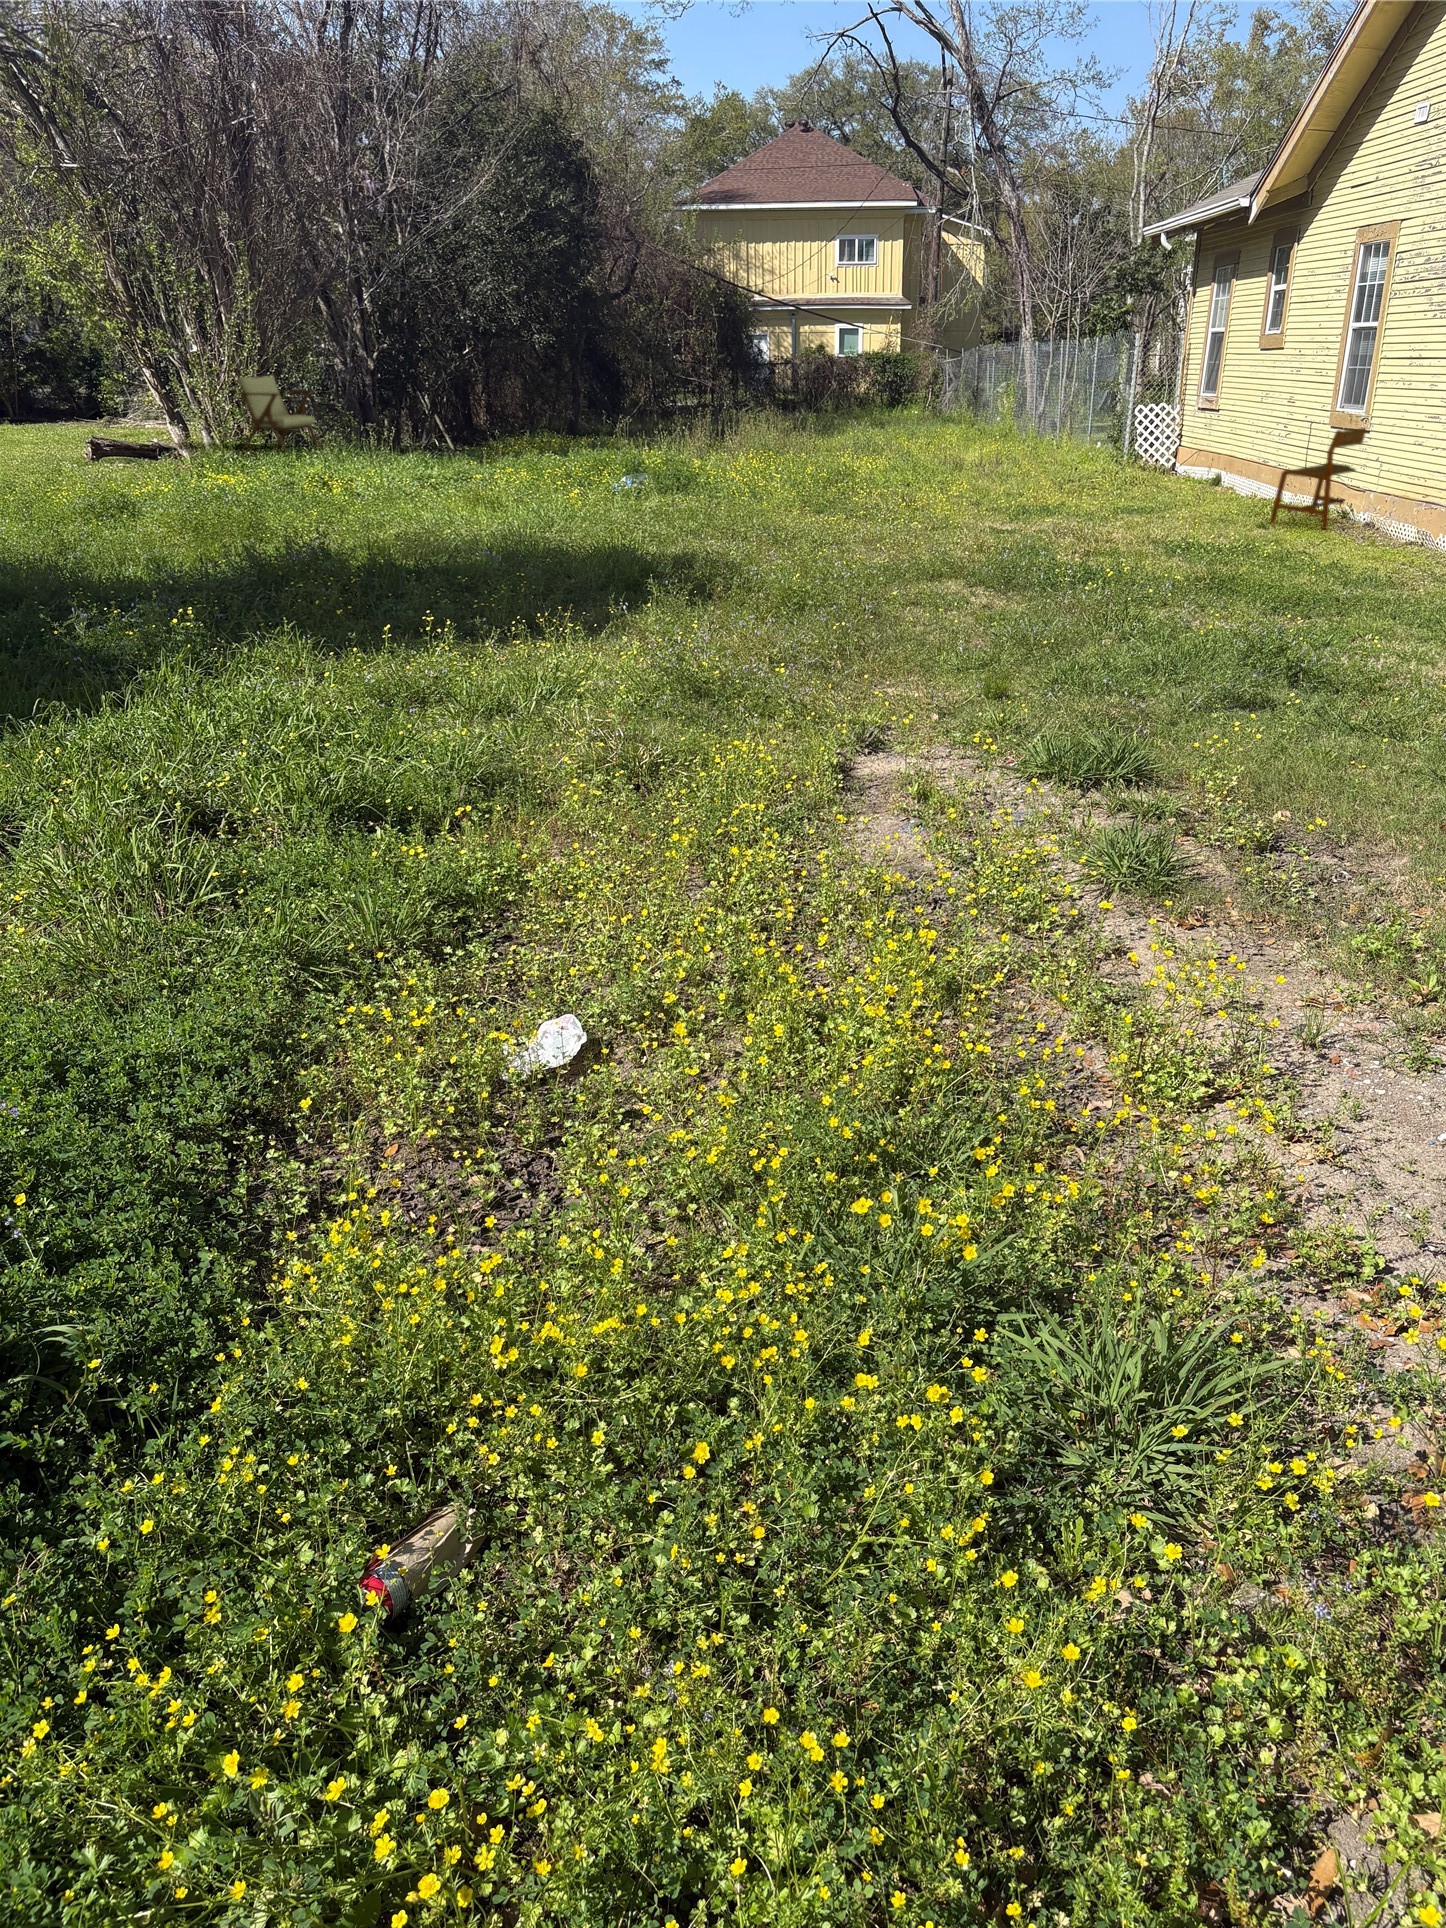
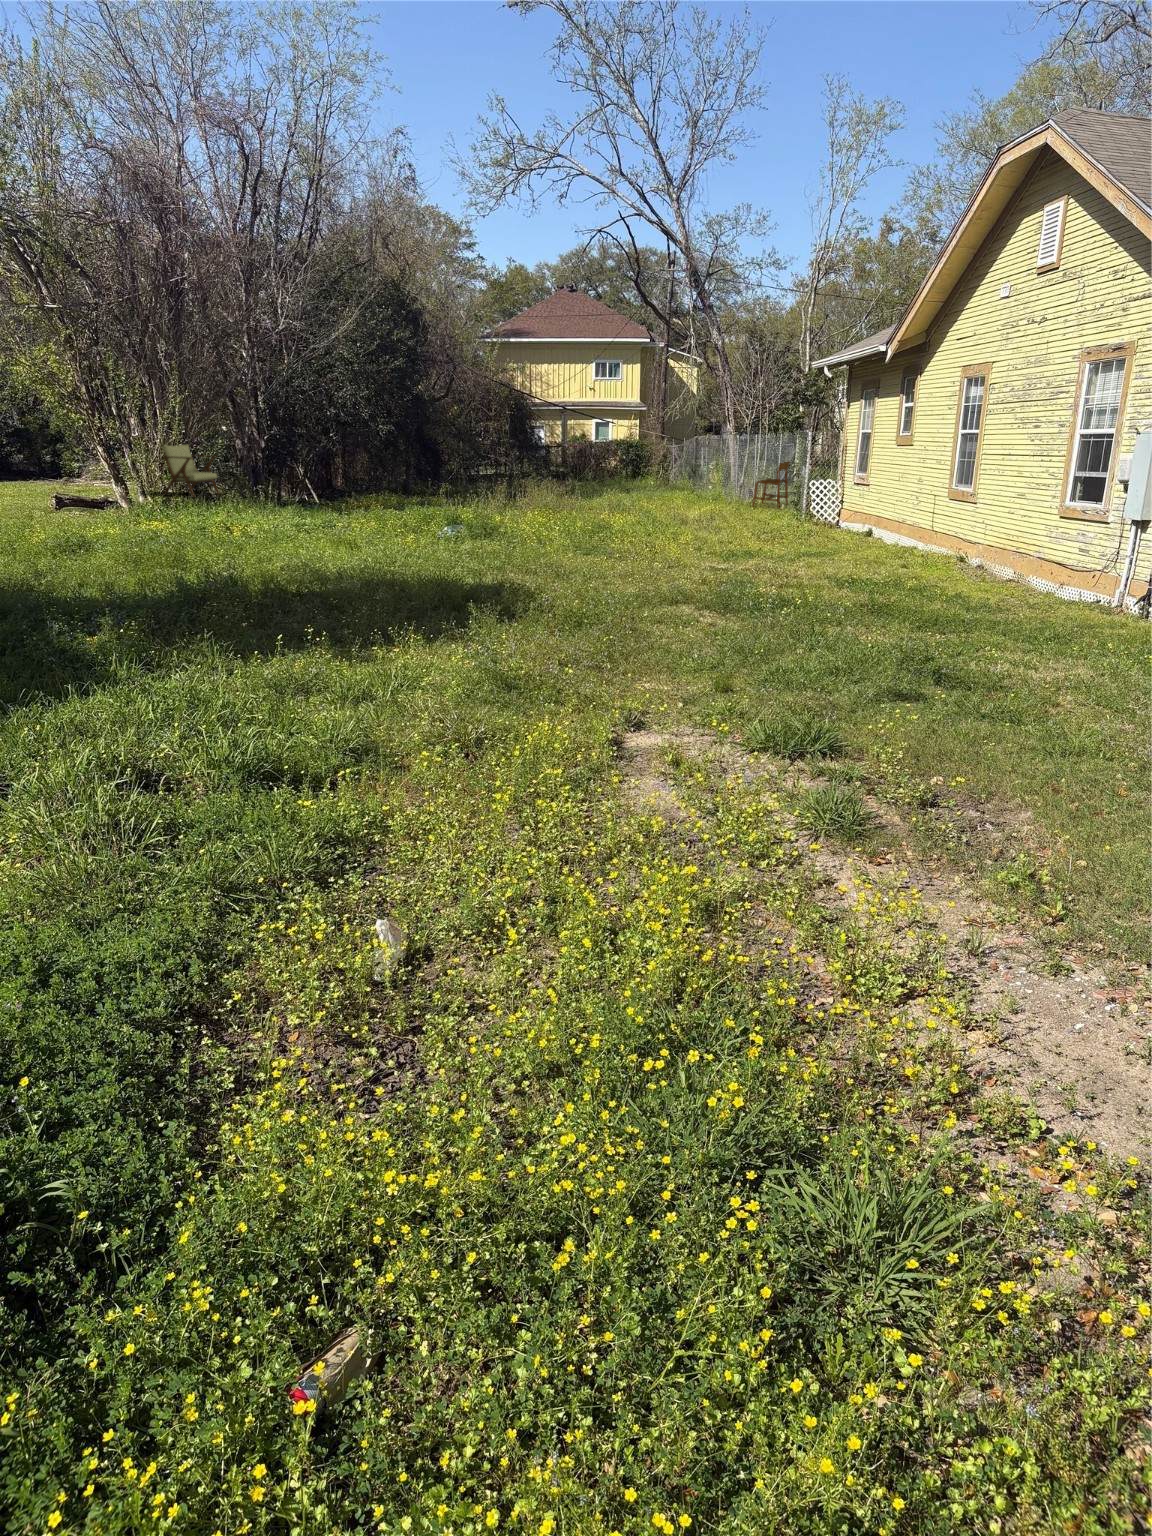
bench: present [1270,428,1366,529] -> present [752,461,790,508]

